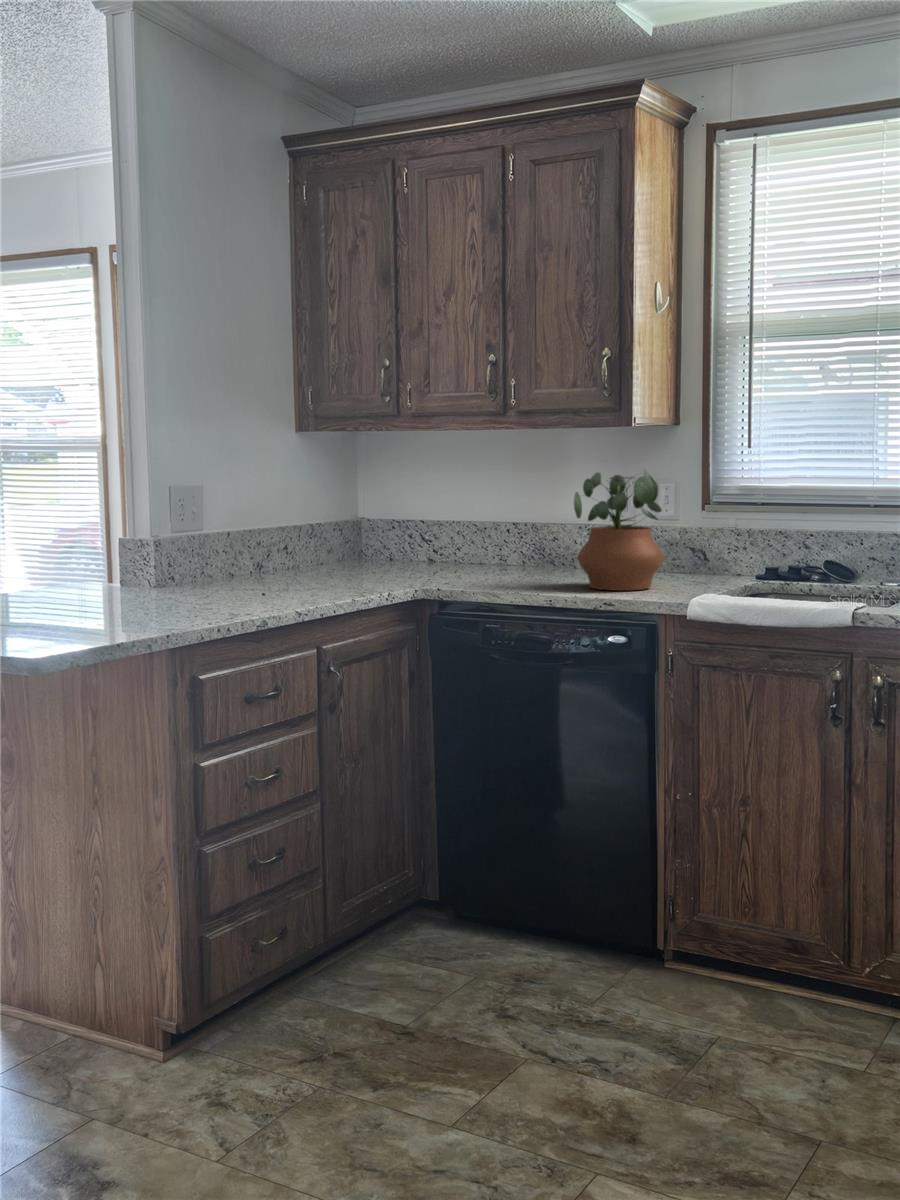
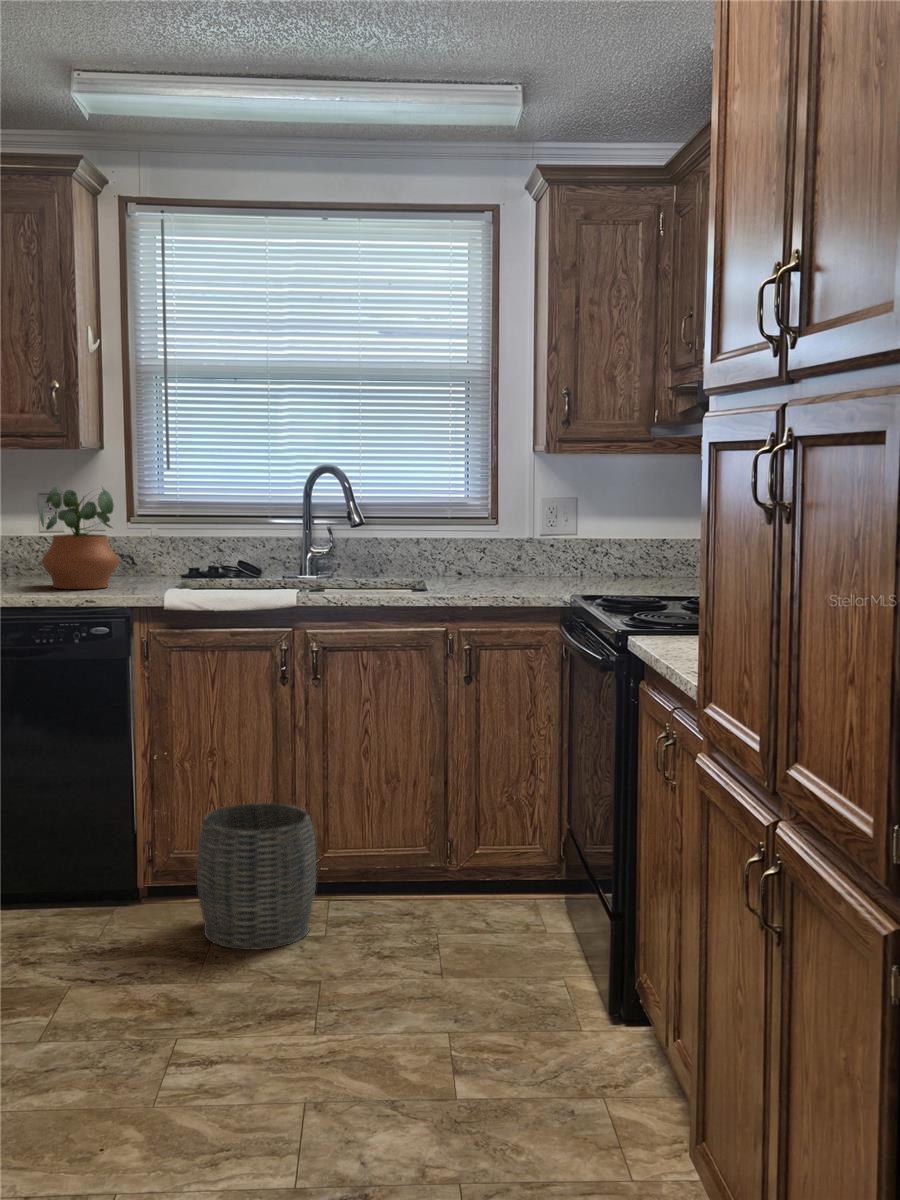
woven basket: none [704,871,859,1069] -> present [197,803,316,950]

